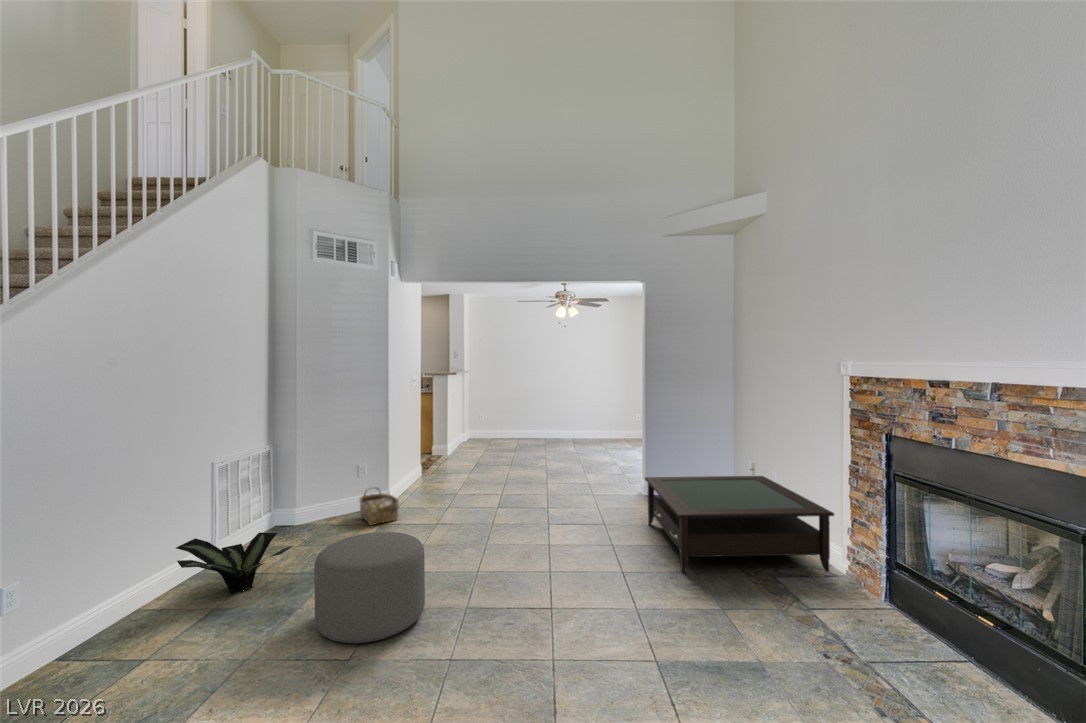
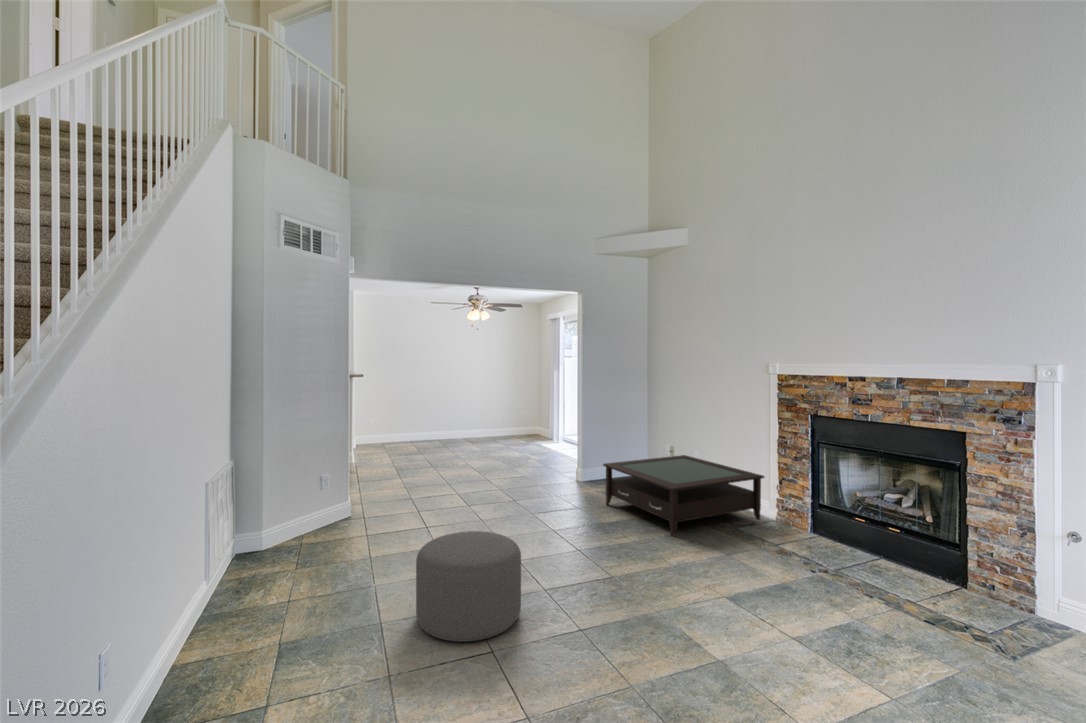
woven basket: present [359,487,398,525] -> none [319,499,368,541]
potted plant: present [176,532,293,594] -> none [194,556,337,630]

